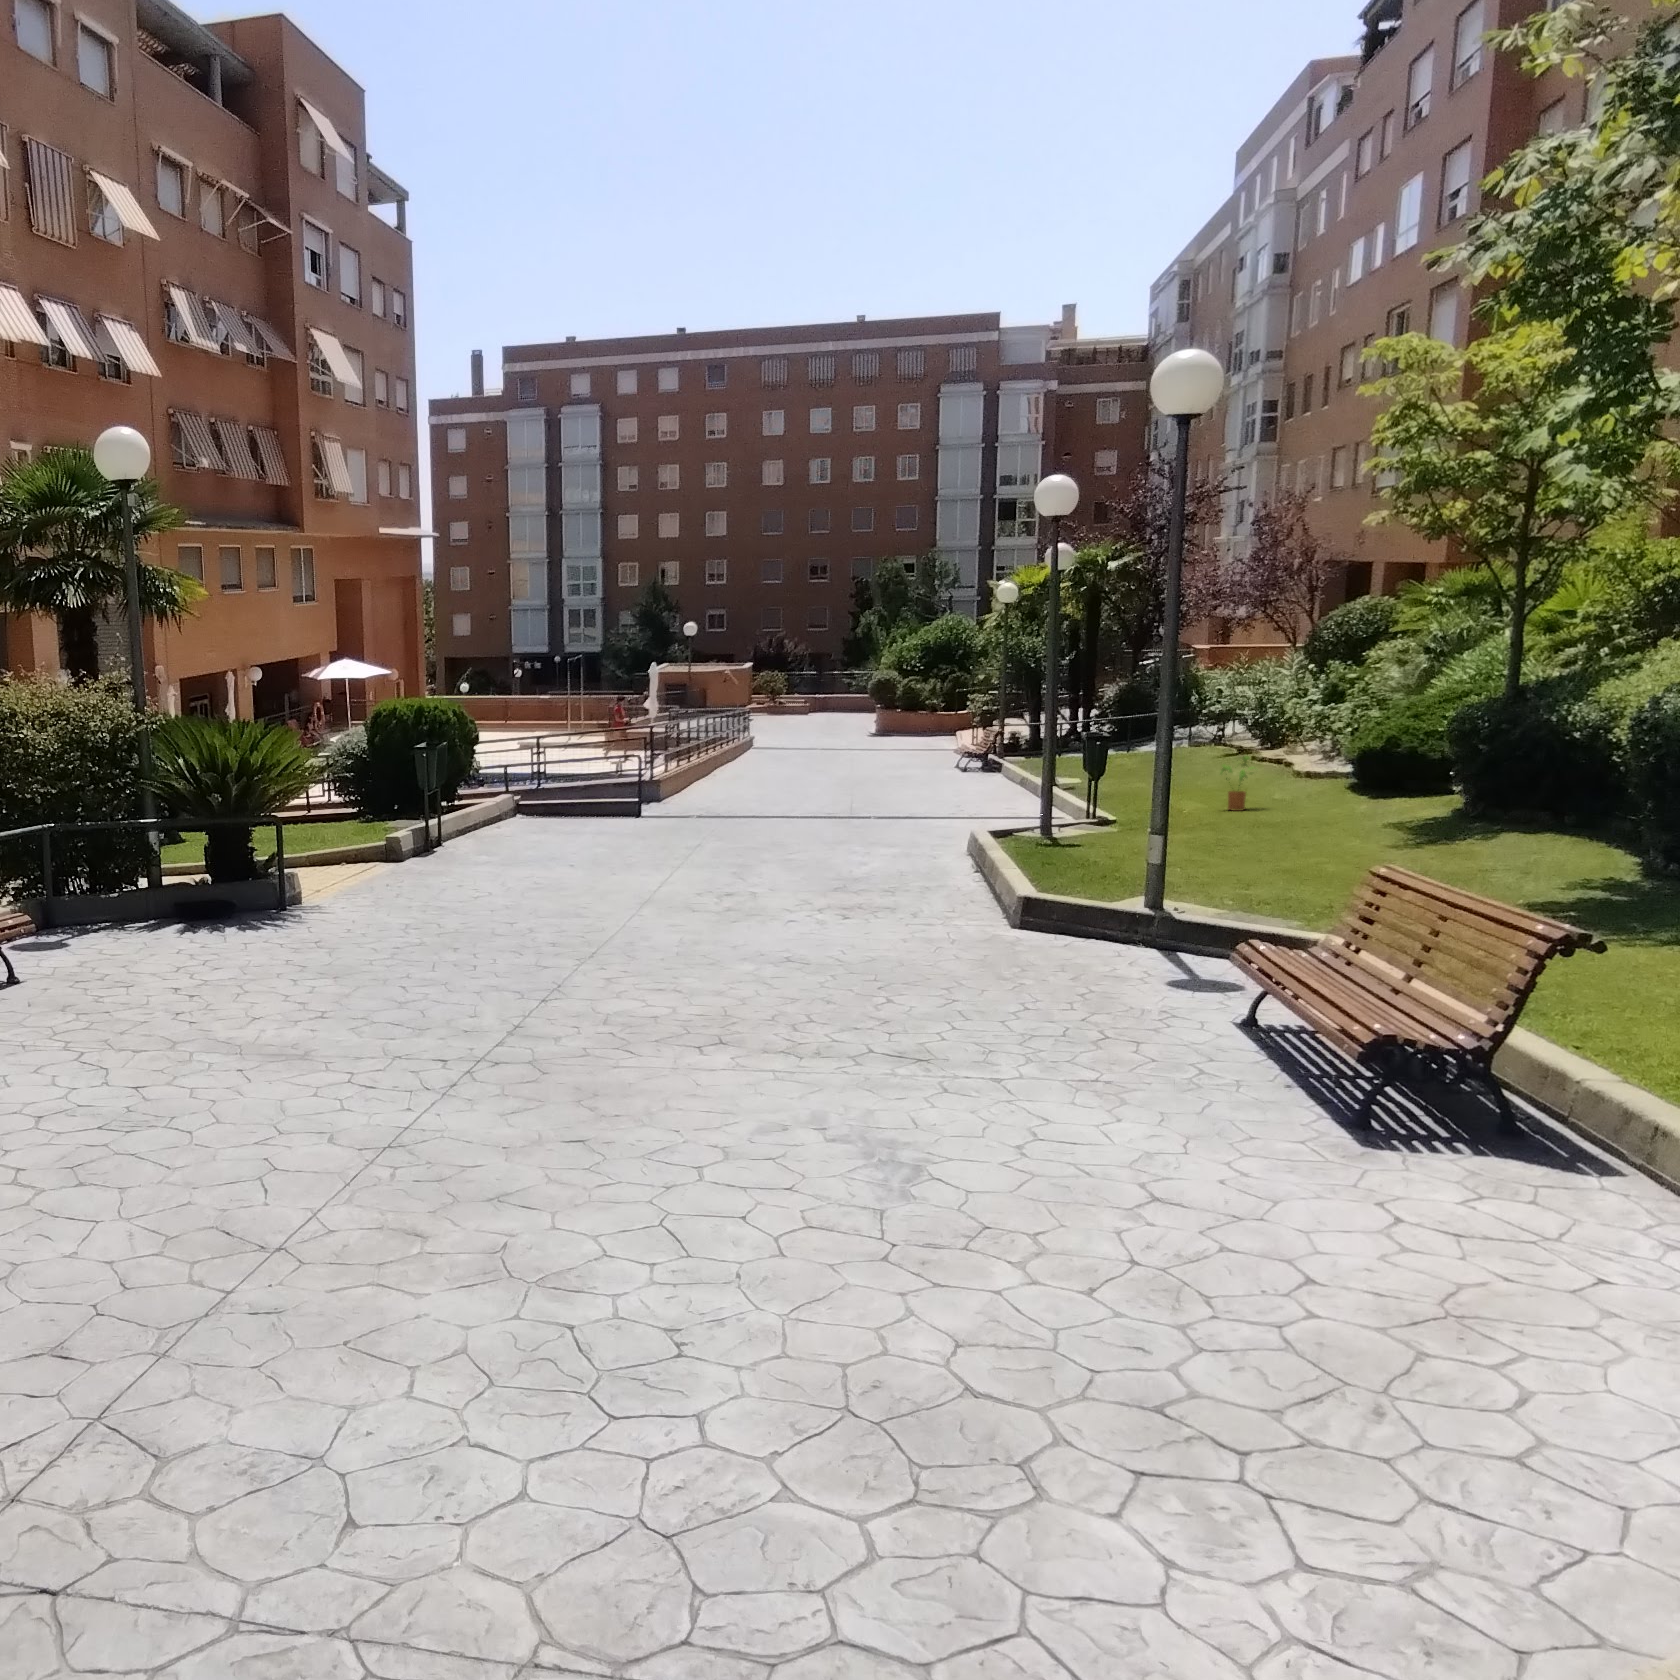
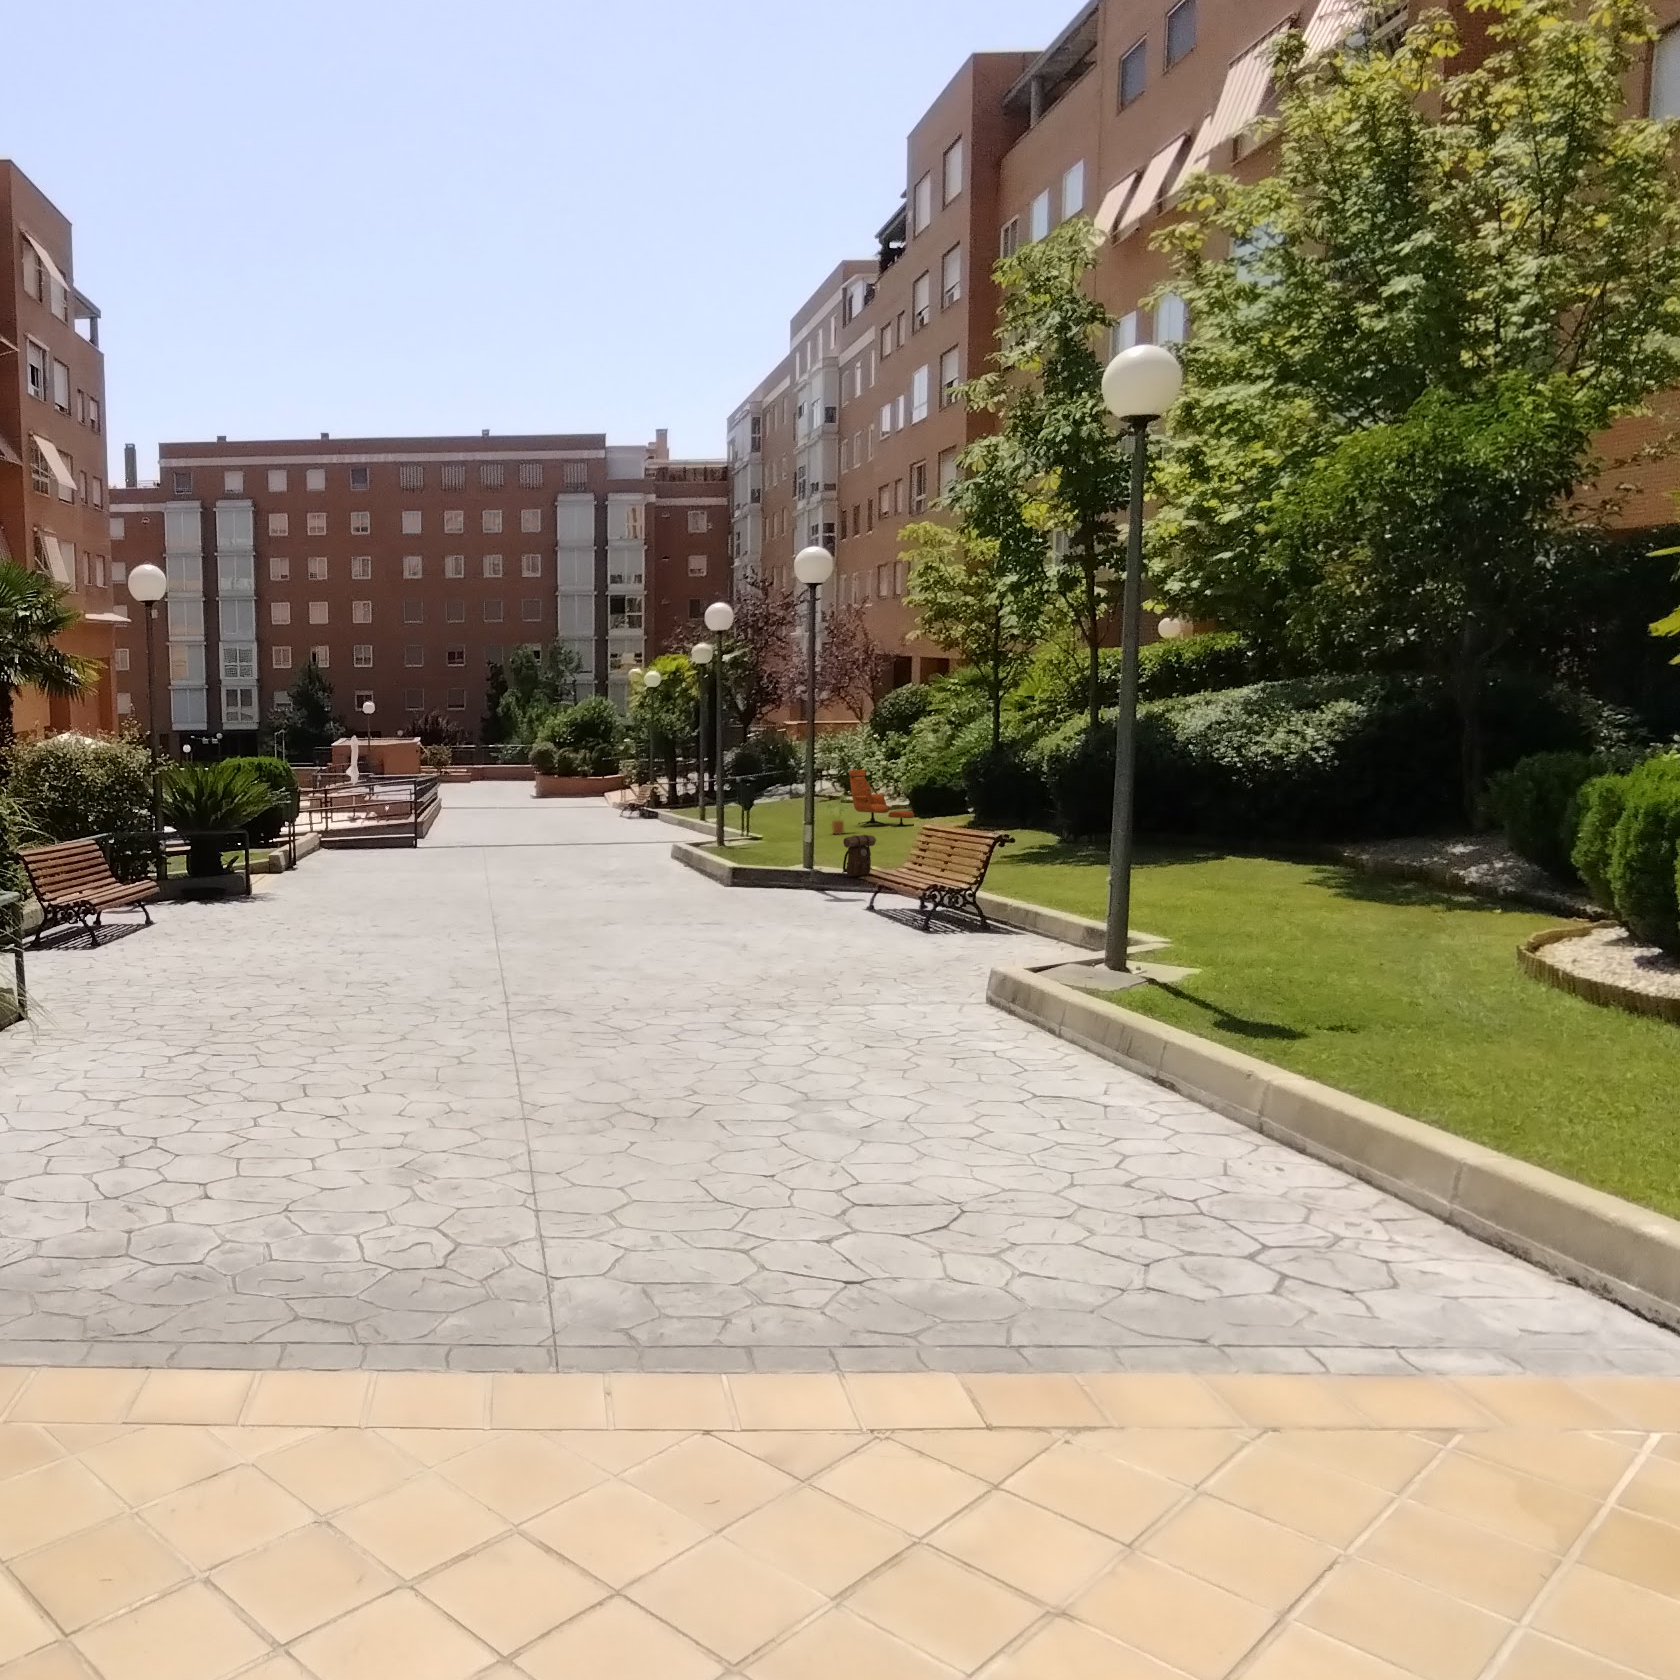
lounge chair: none [1260,718,1360,804] -> present [849,770,914,827]
backpack: none [1218,833,1280,898] -> present [842,835,876,877]

